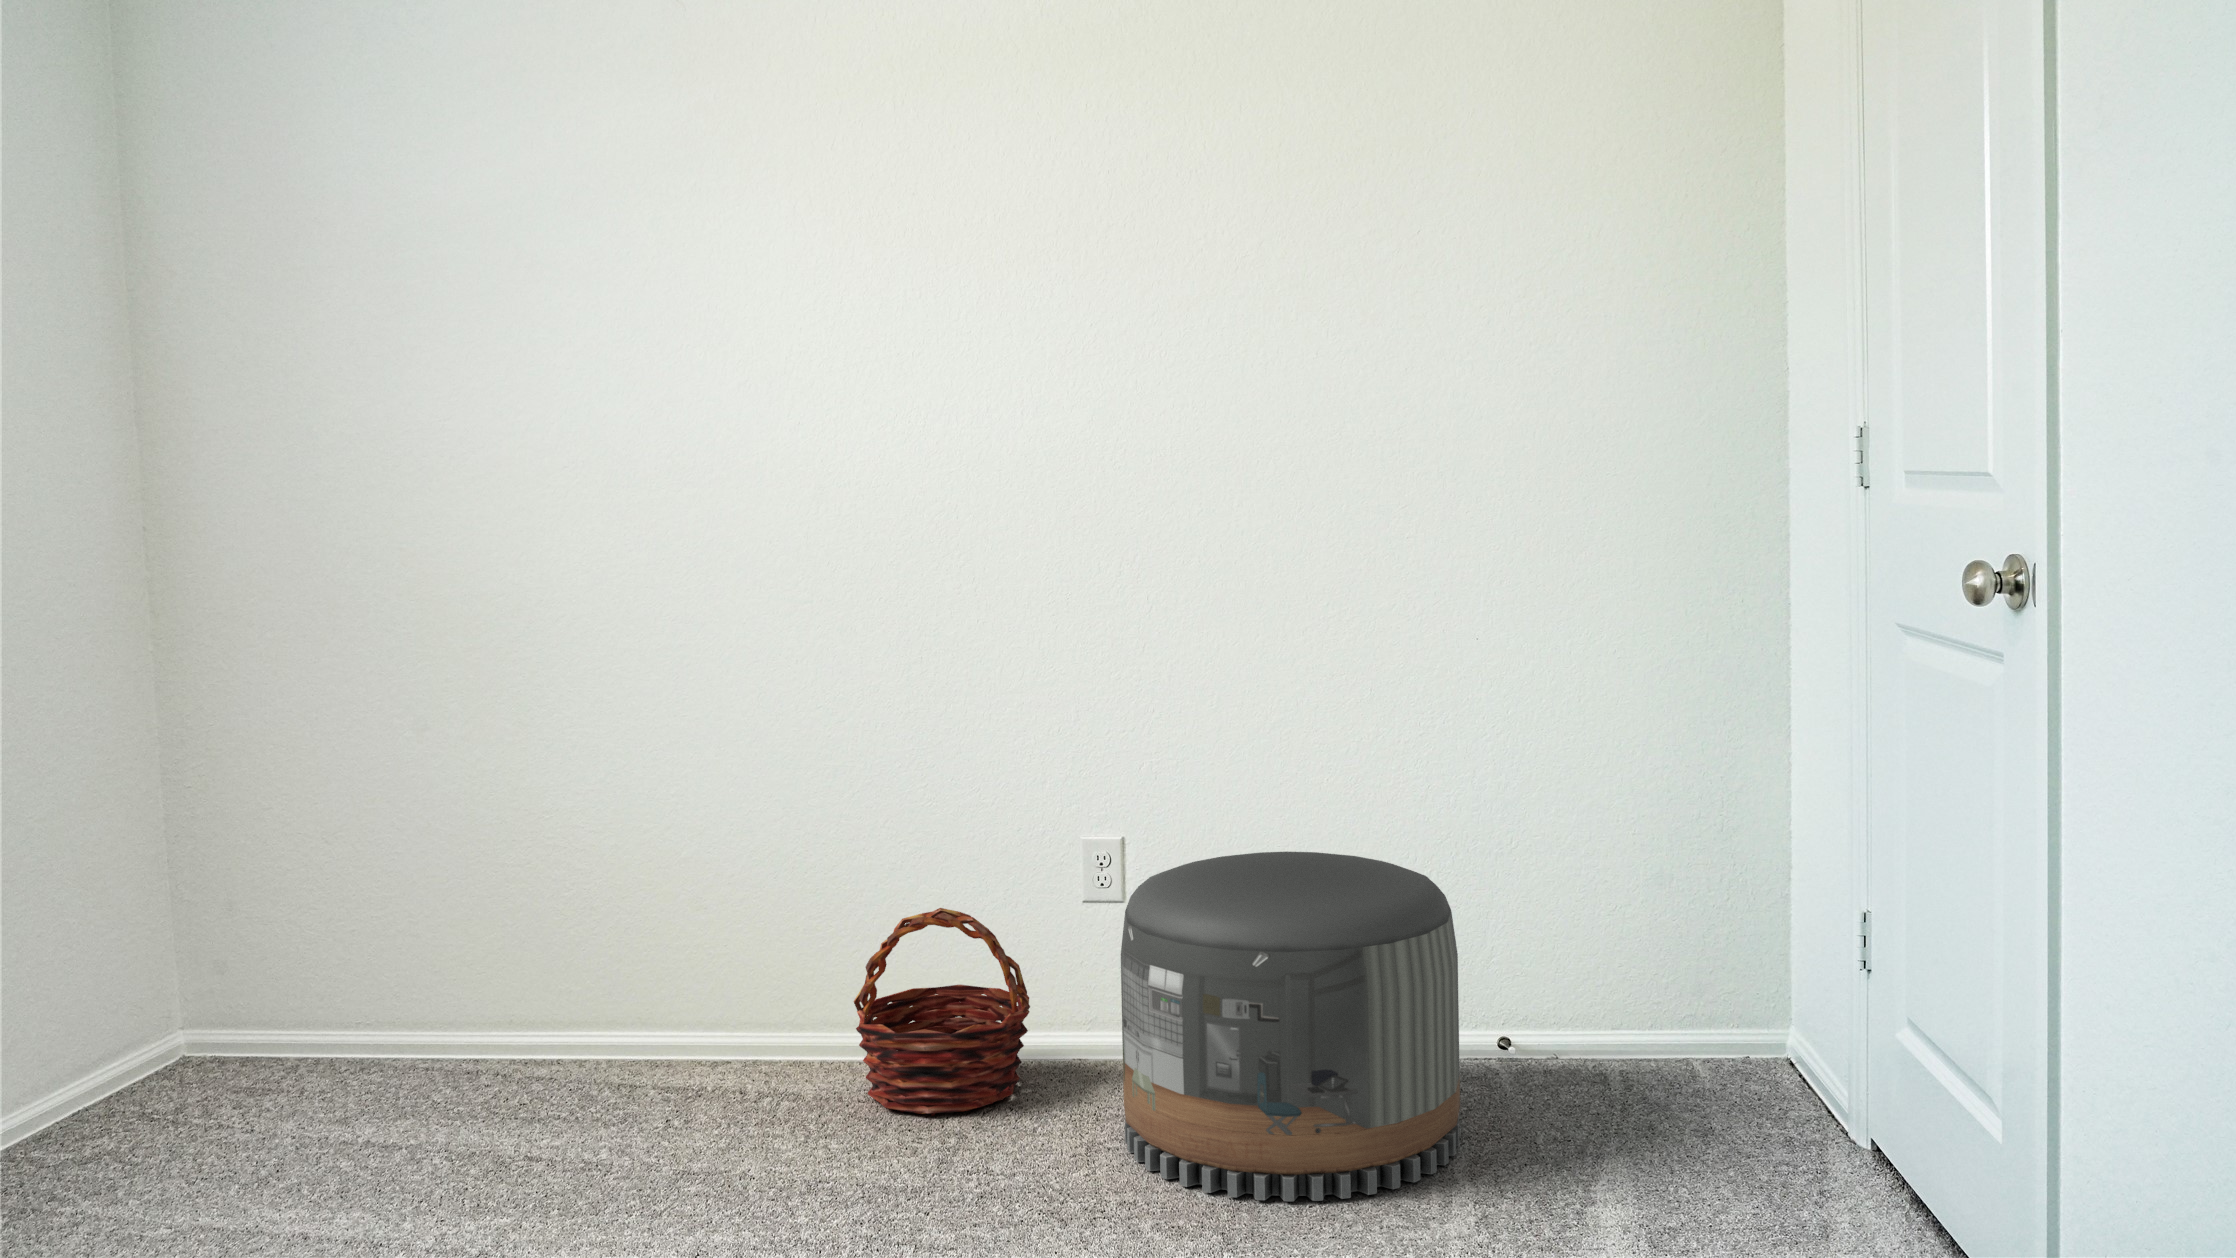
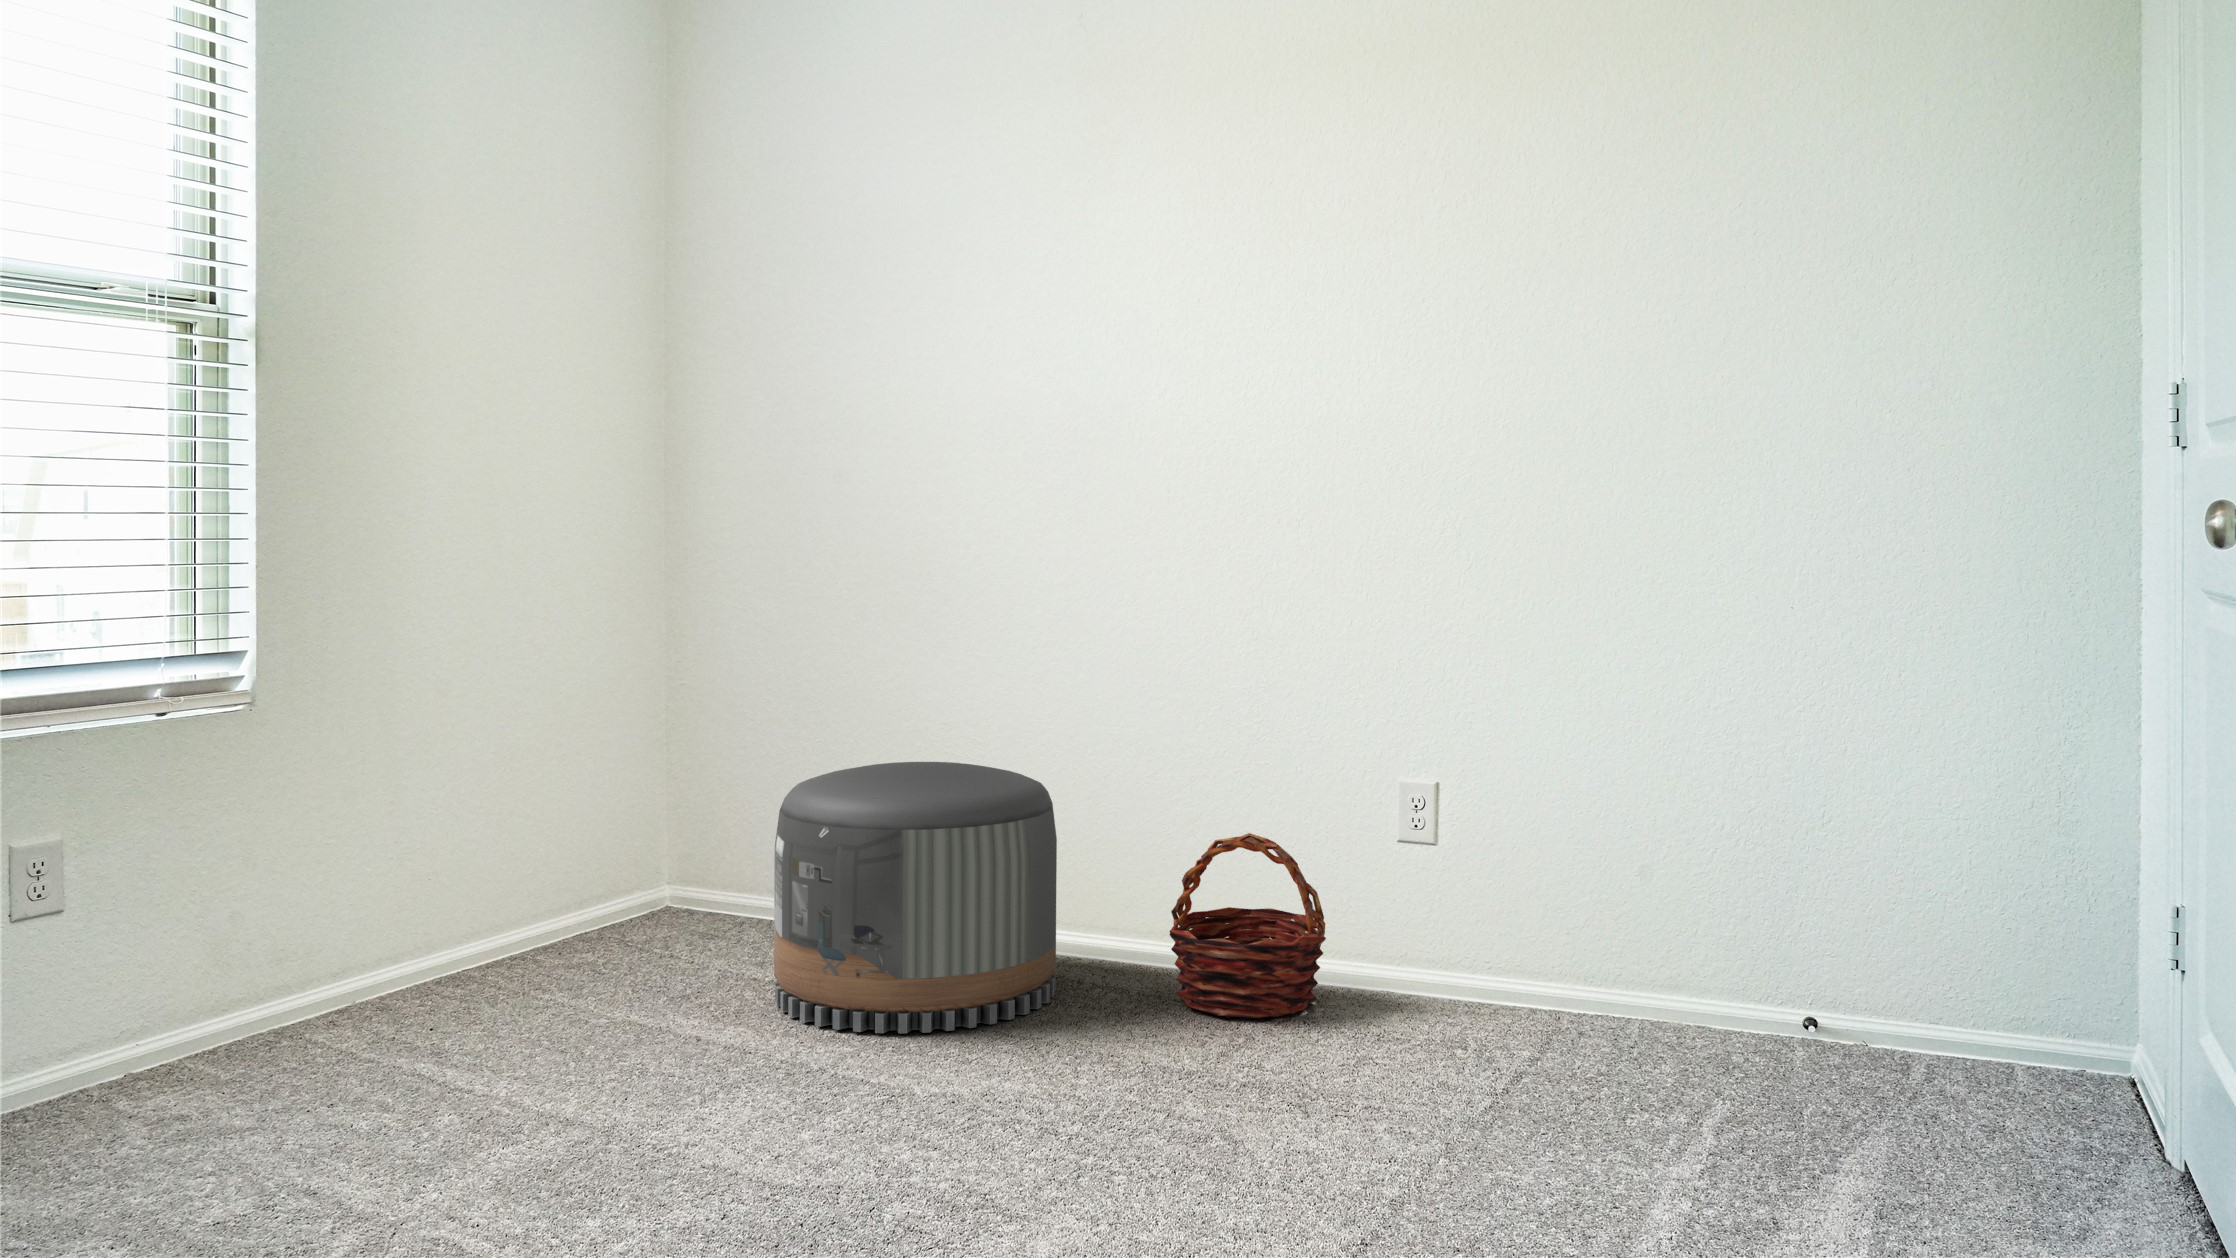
pouf: present [1121,852,1460,1201] -> present [774,762,1057,1033]

